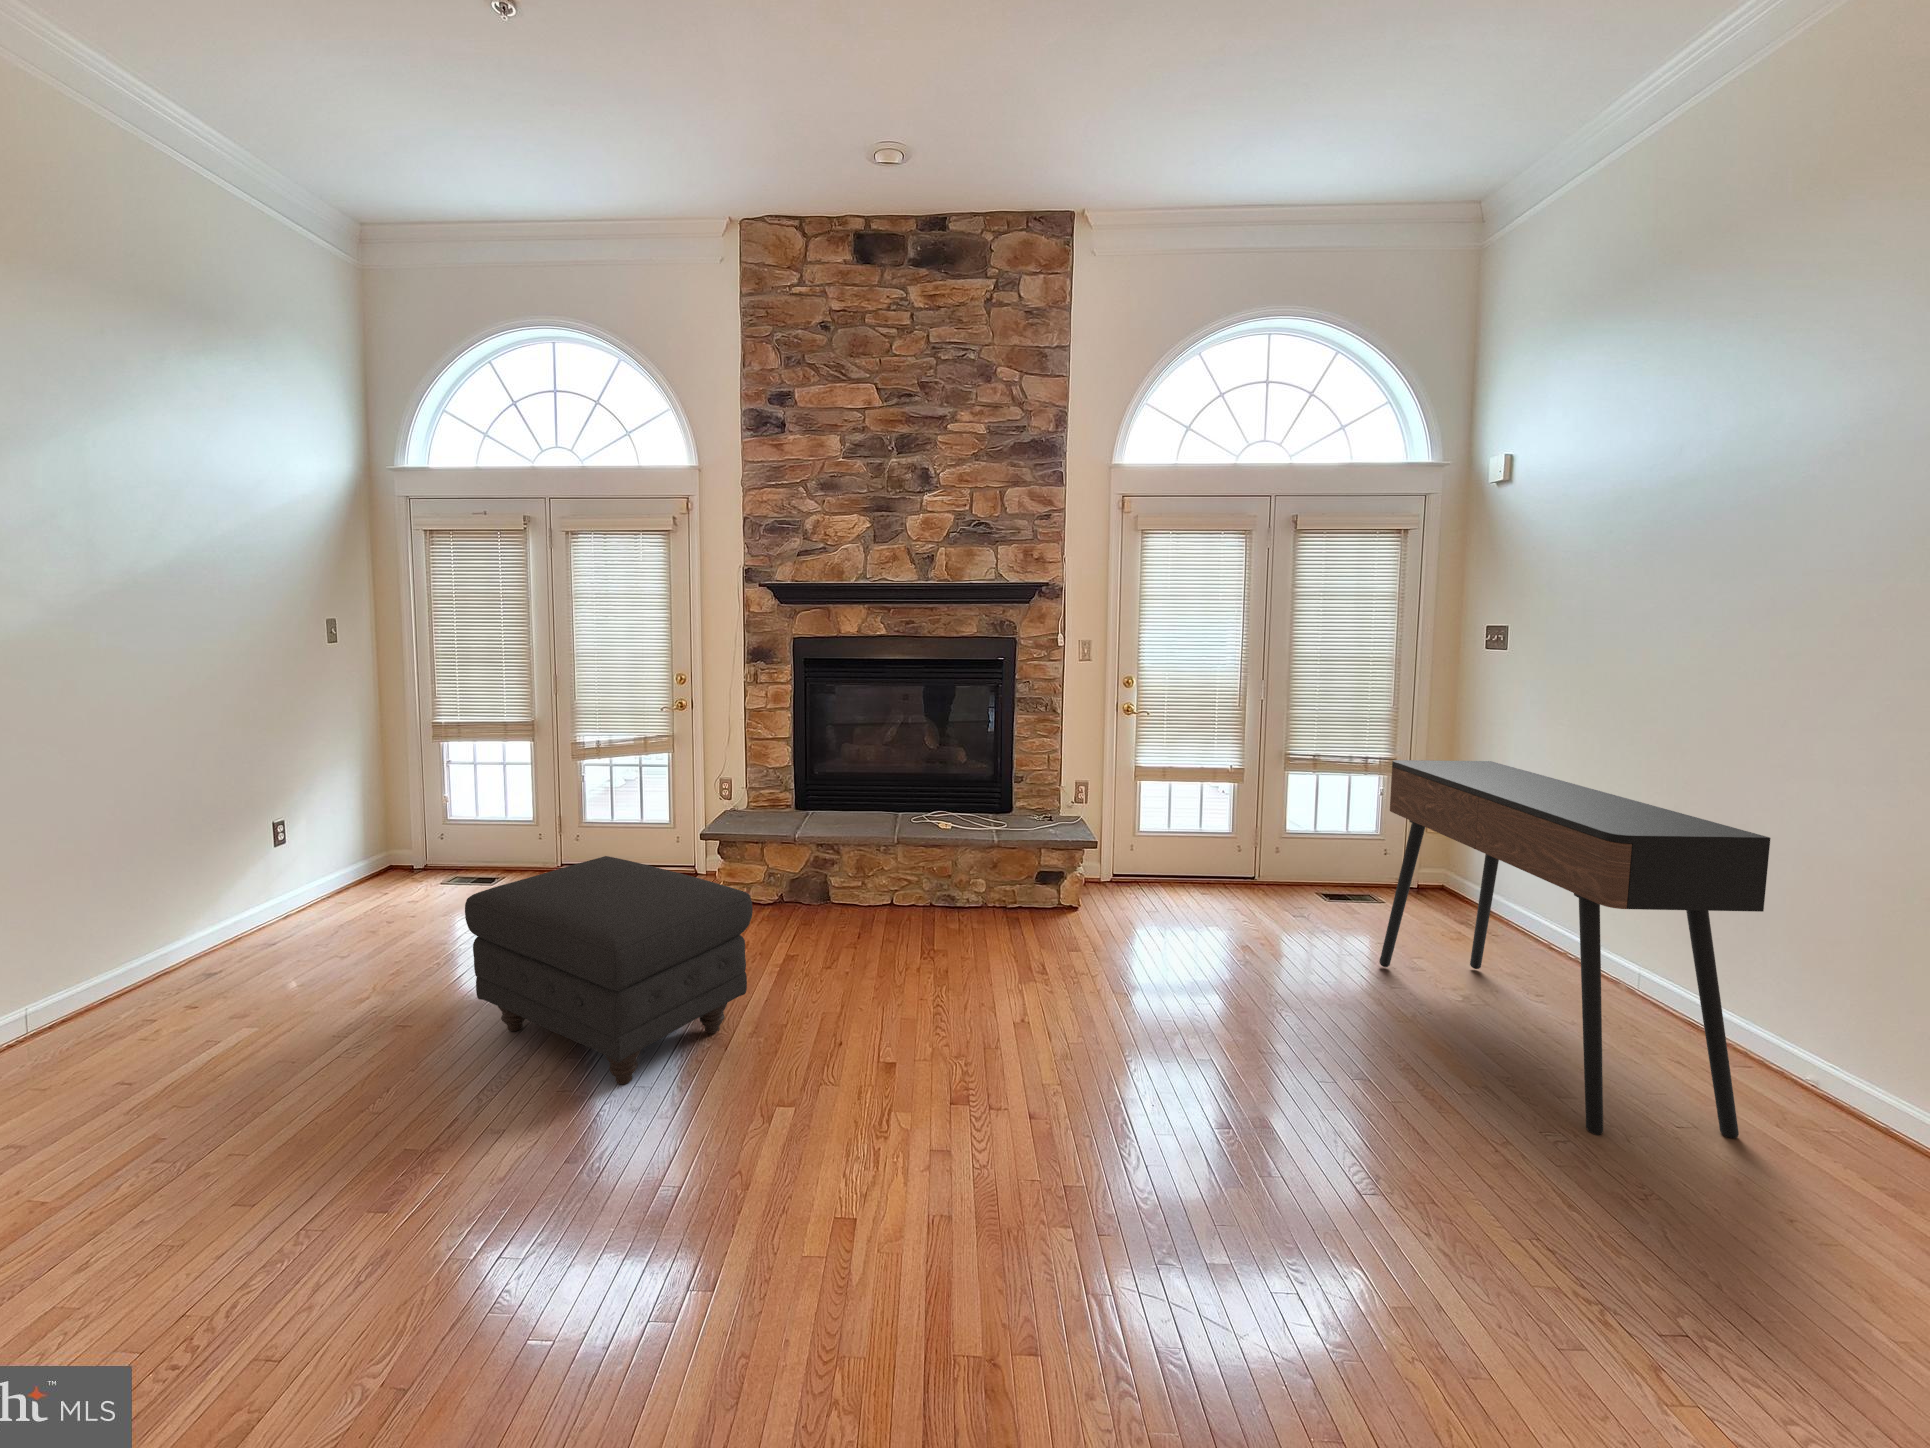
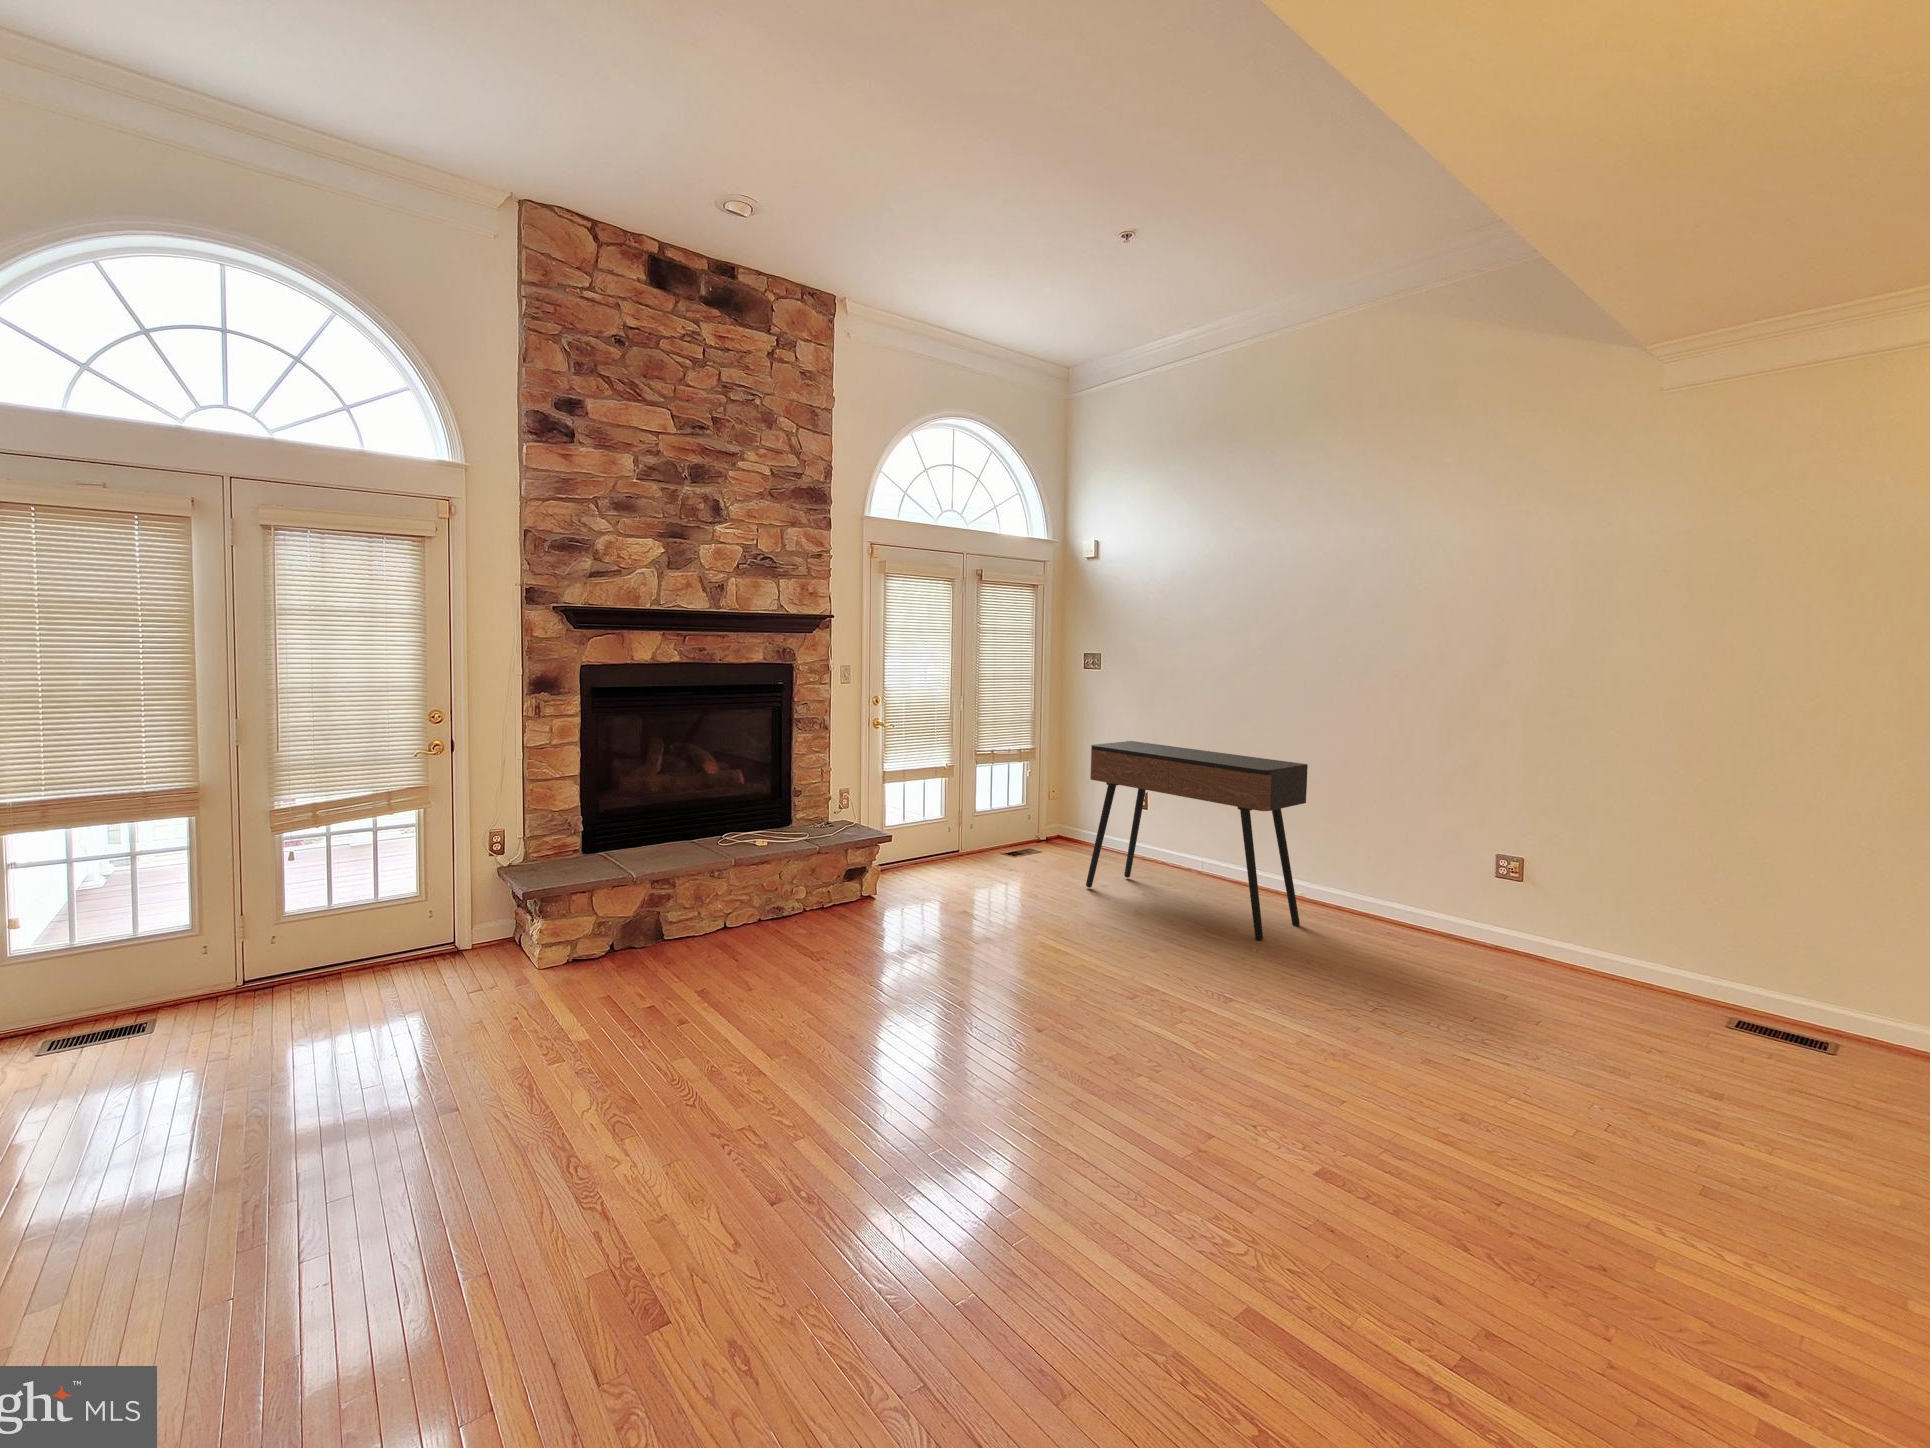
ottoman: present [465,856,753,1084] -> none [468,915,770,1140]

